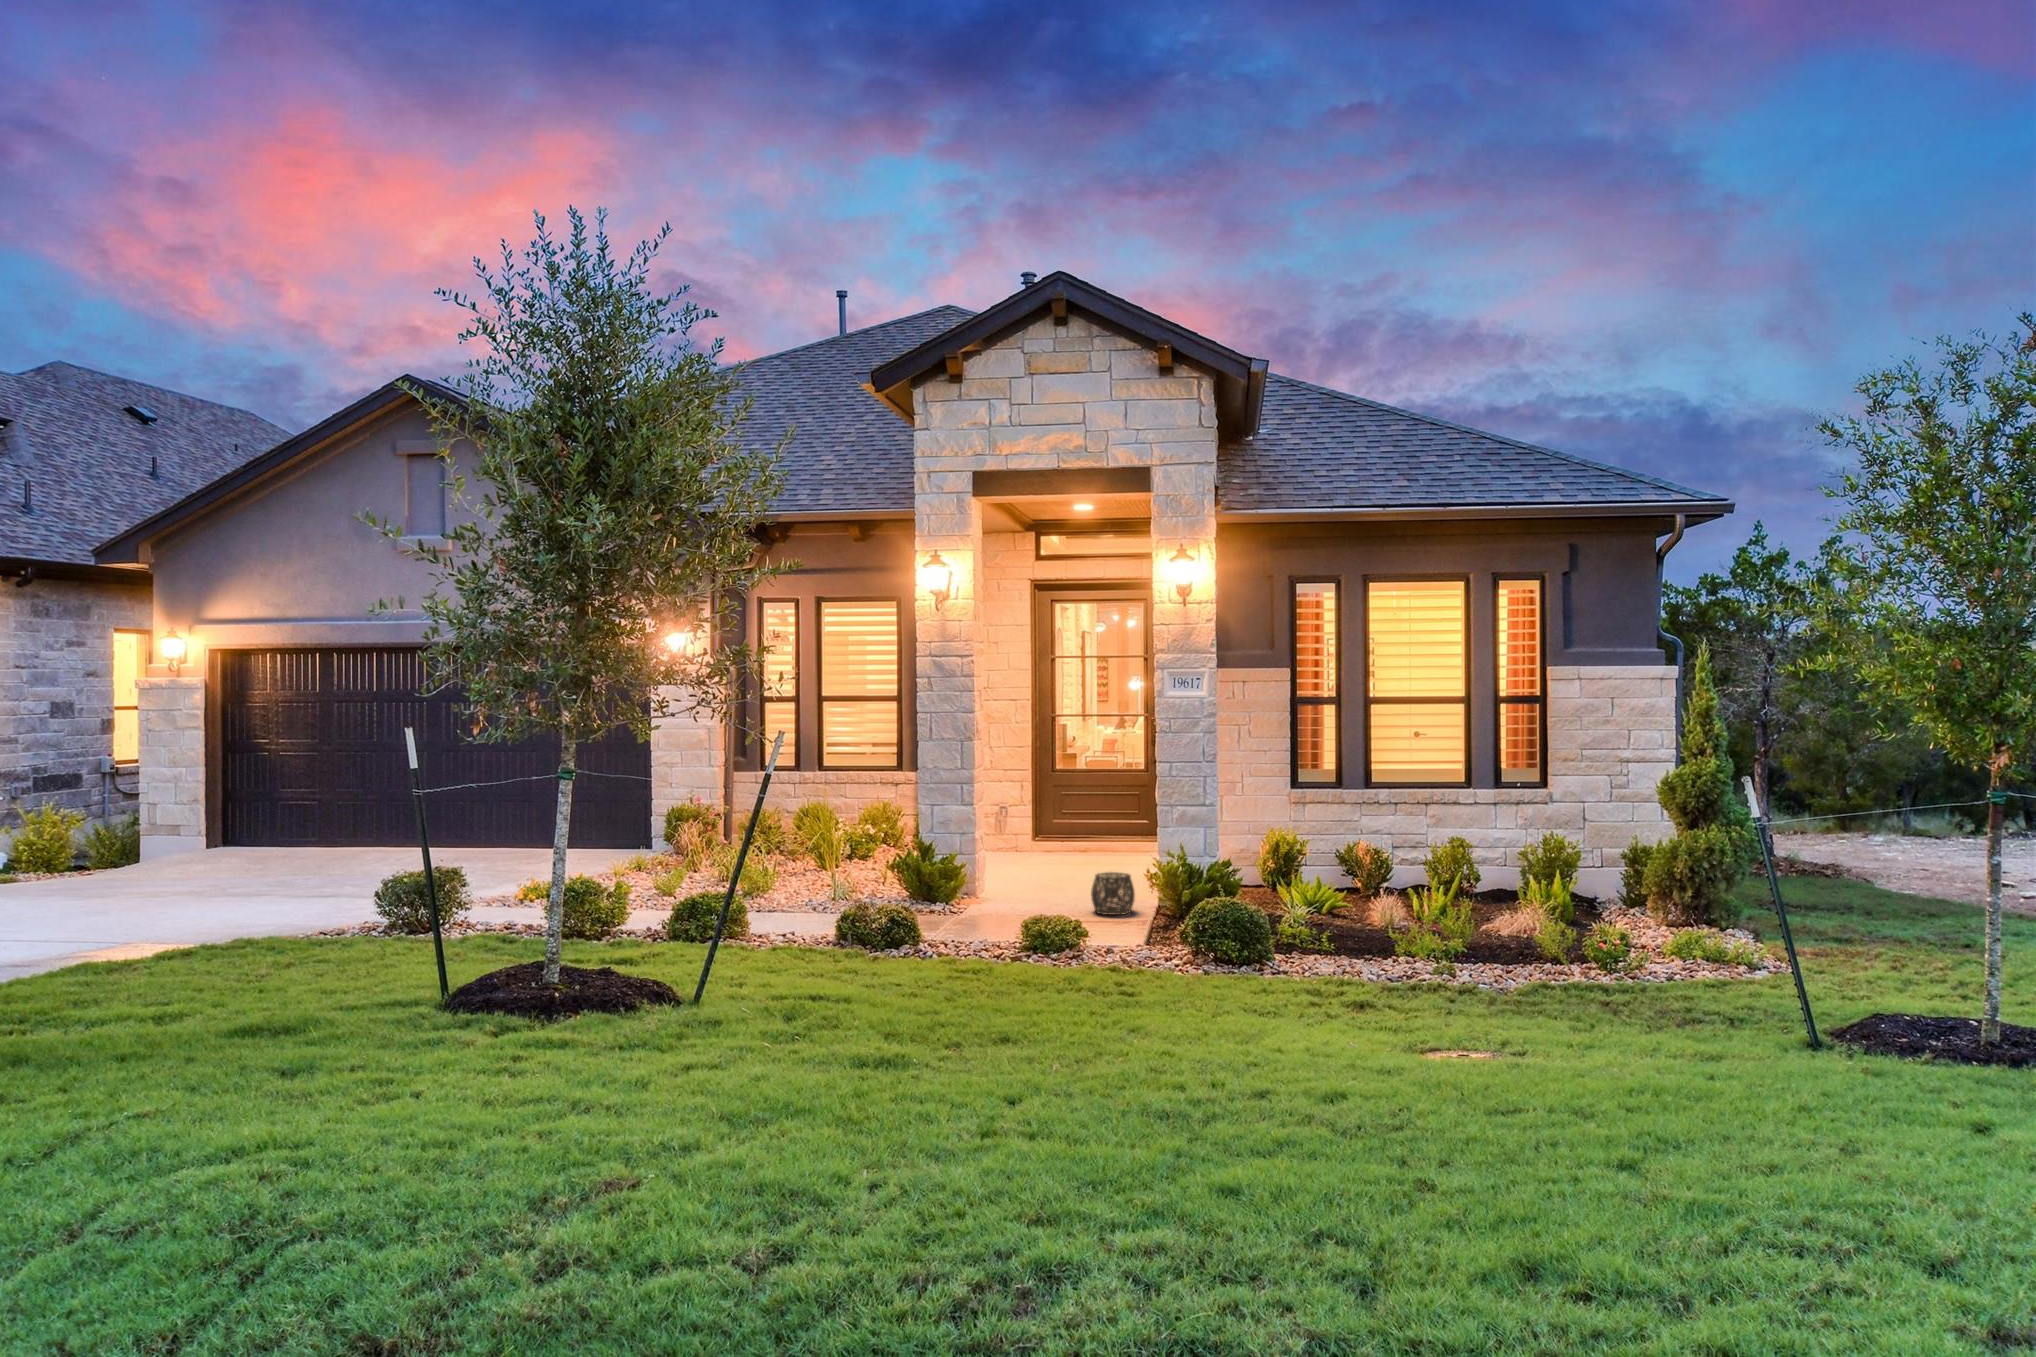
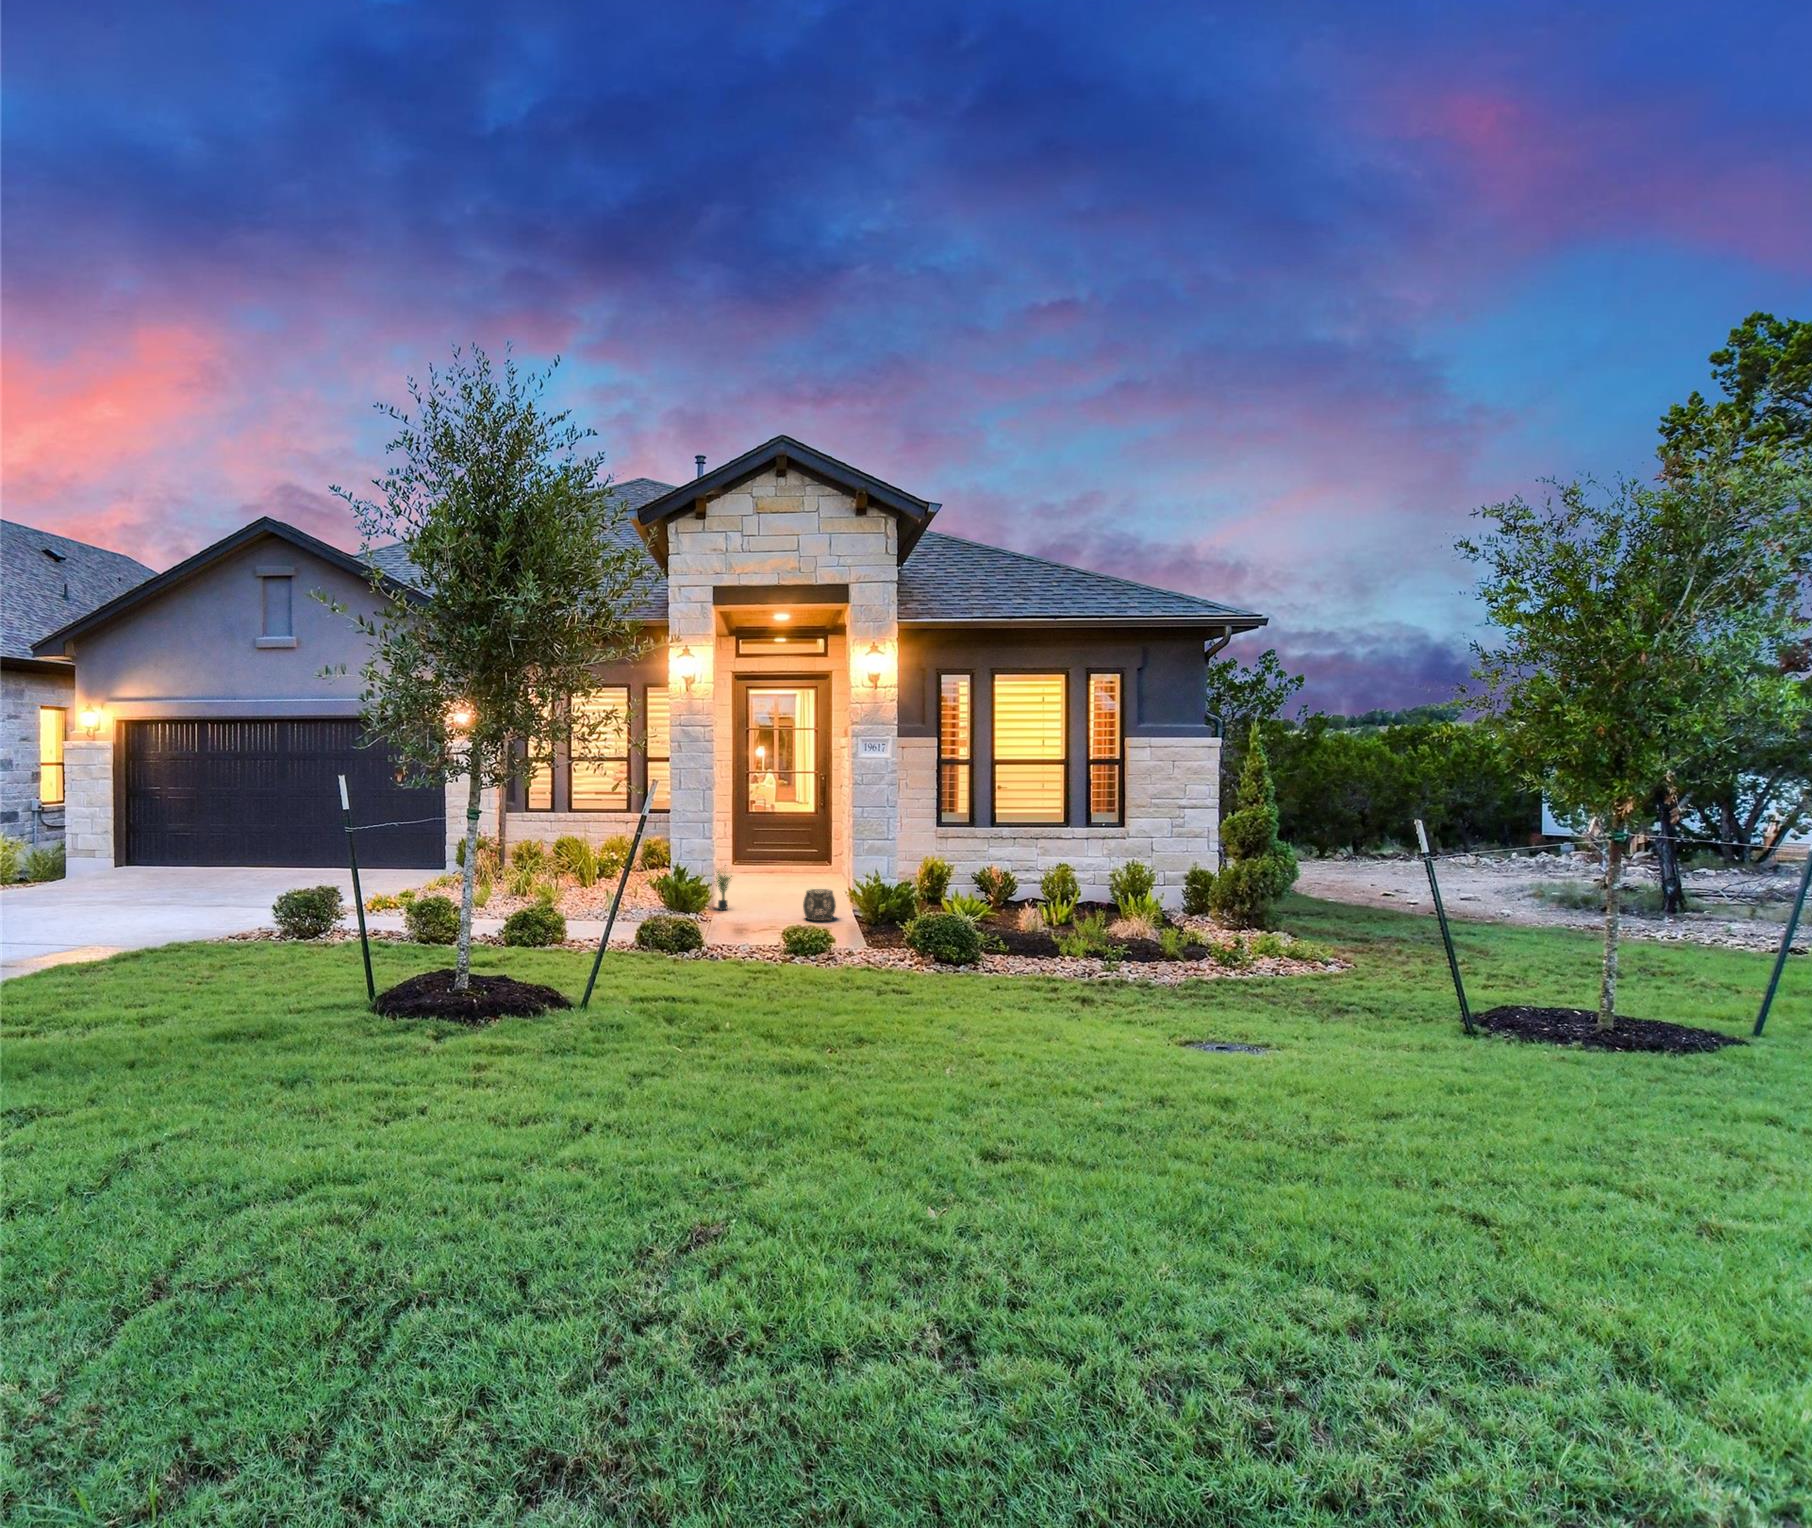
potted plant: none [973,836,1007,898] -> present [714,871,732,910]

